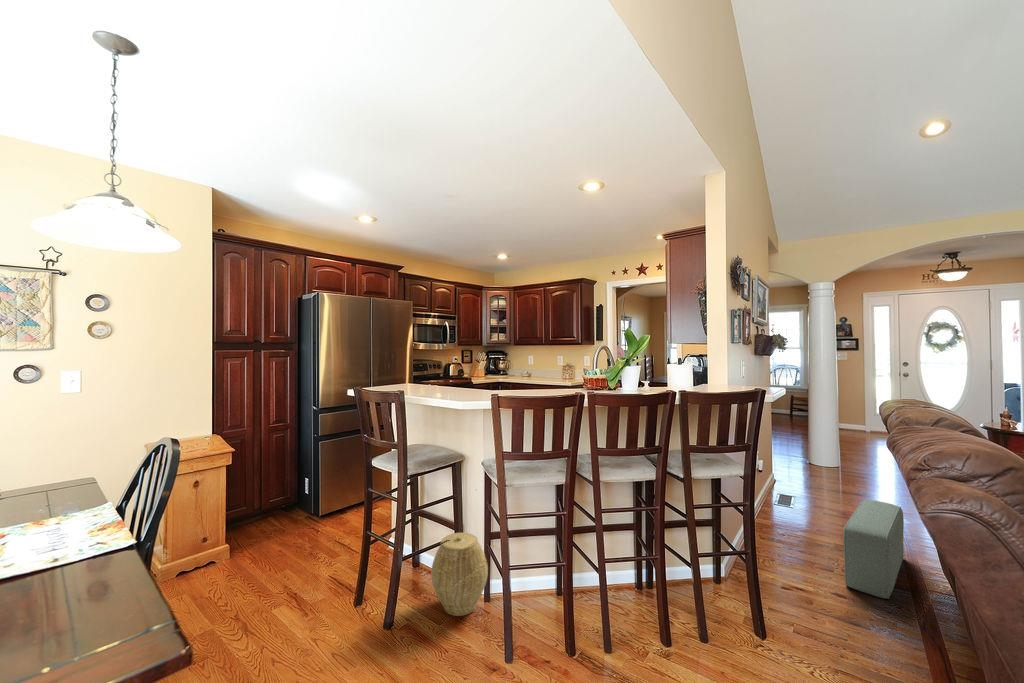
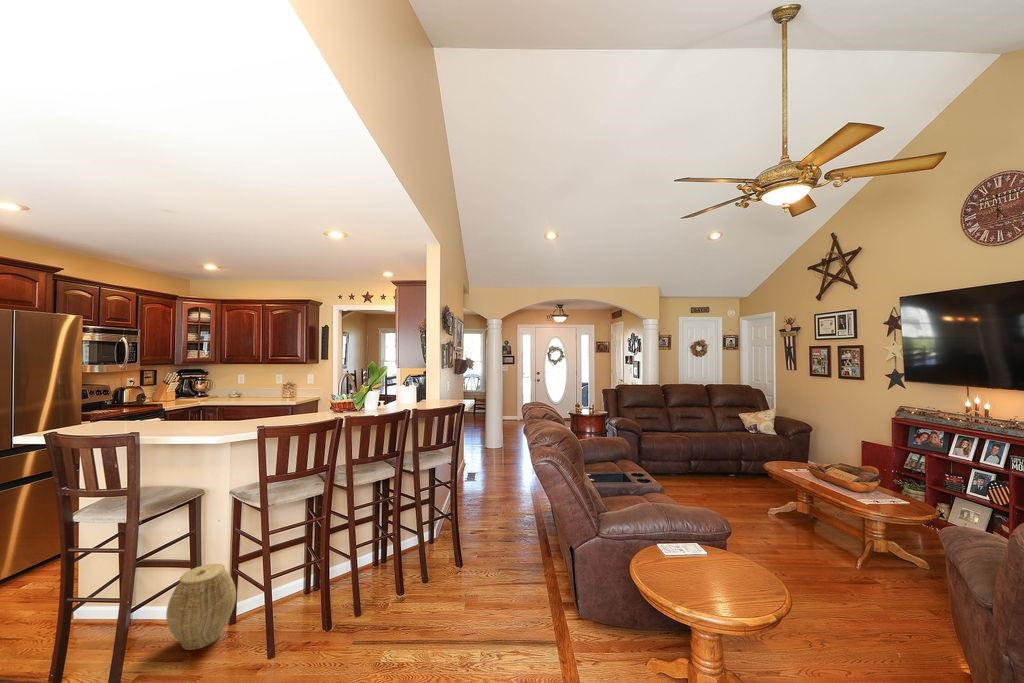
pouf: present [843,500,904,599] -> none [504,467,533,525]

